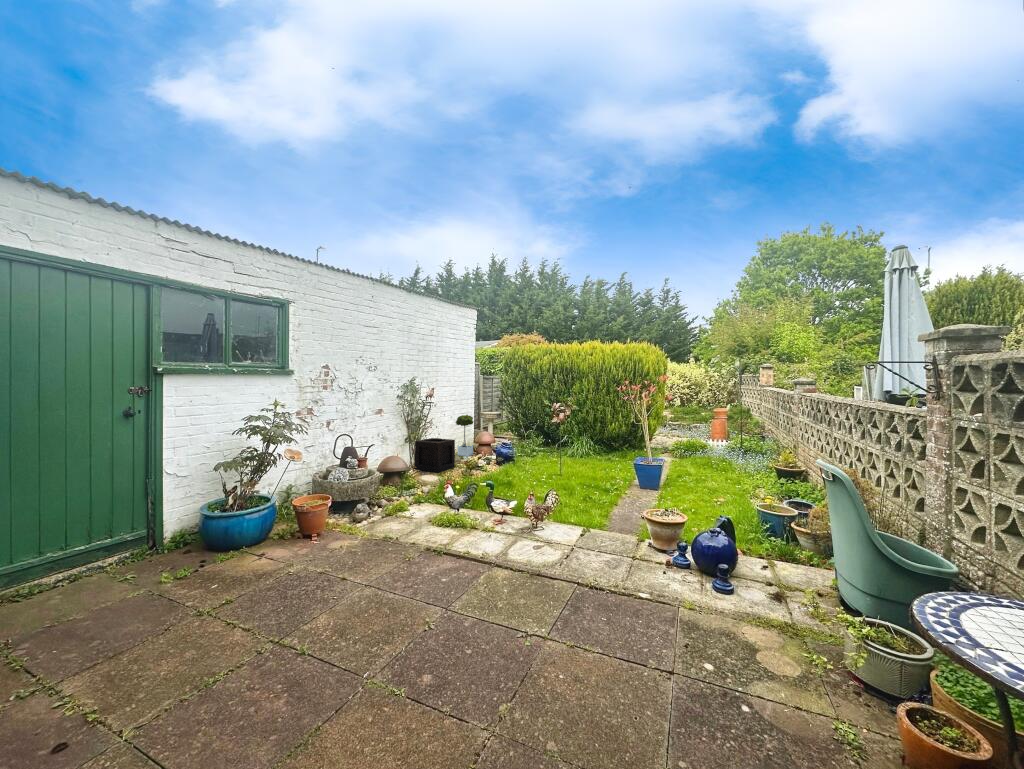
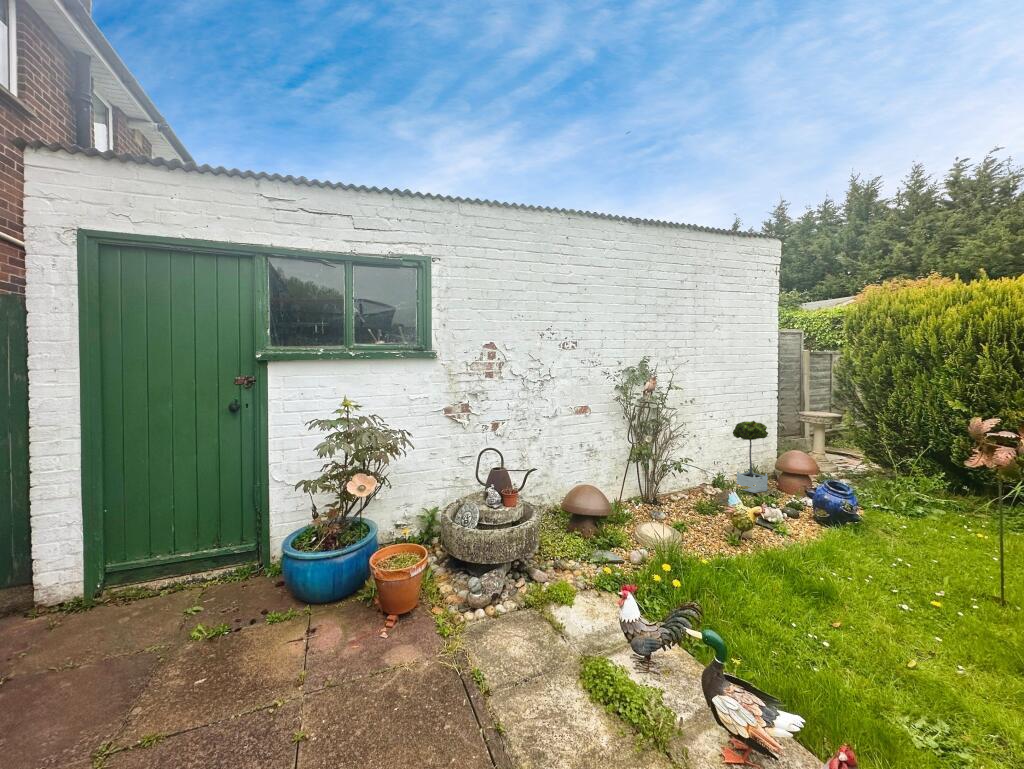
wooden crate: present [415,438,455,472] -> none [646,457,718,519]

